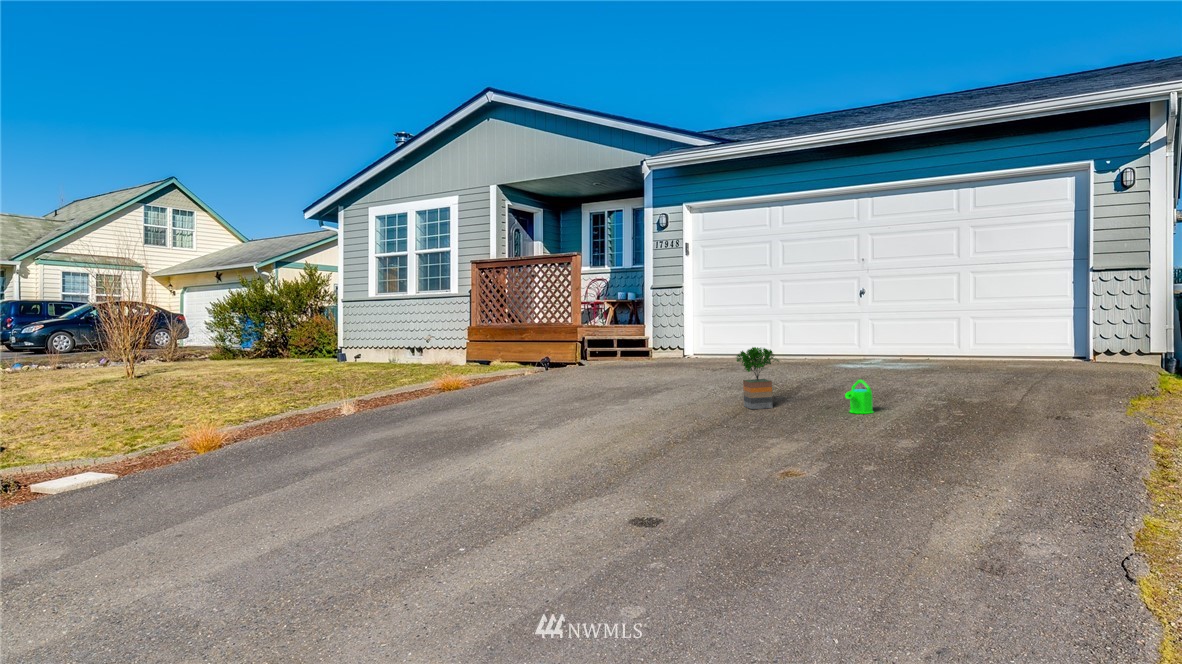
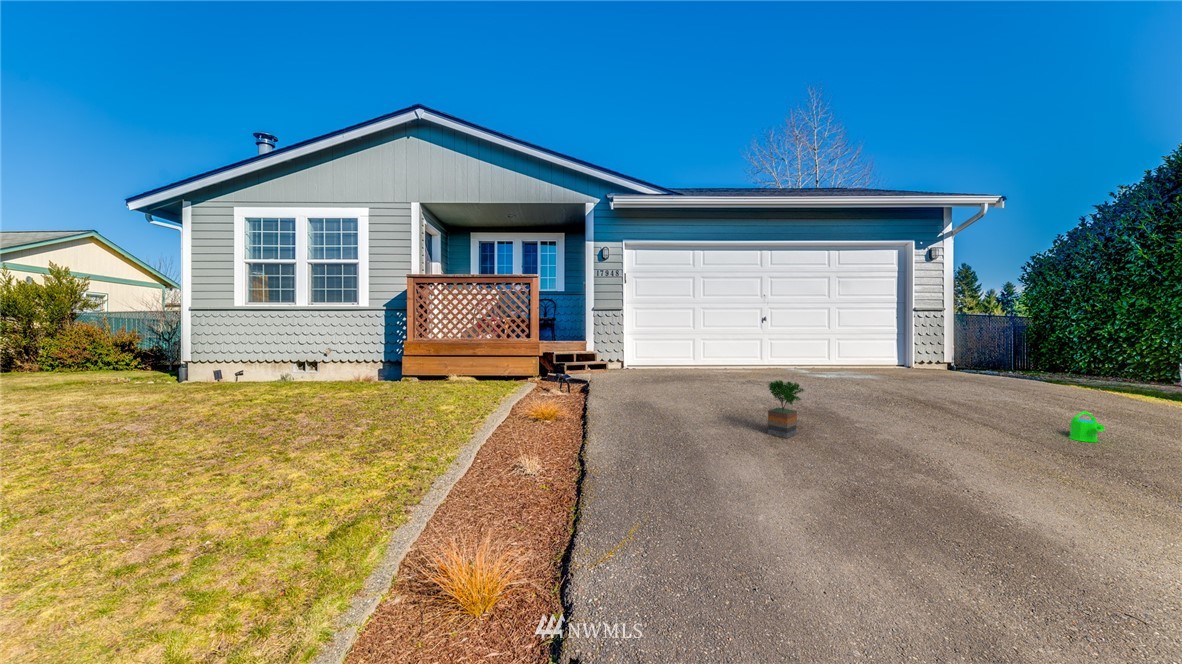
potted tree: present [736,347,779,409] -> present [768,380,804,438]

